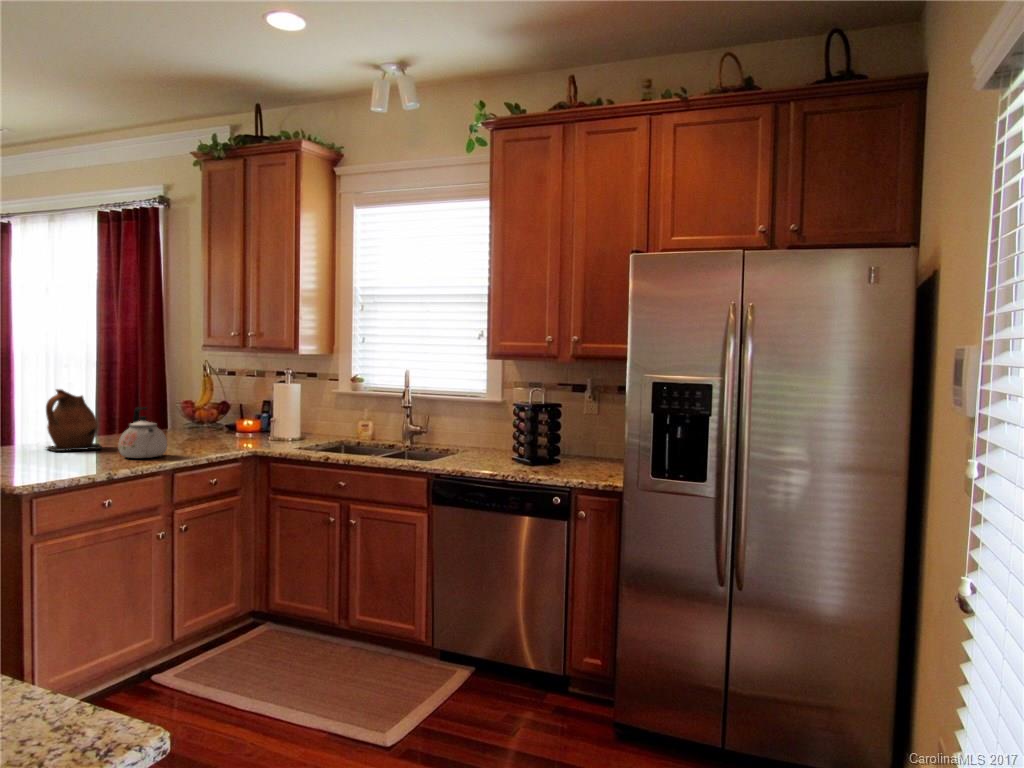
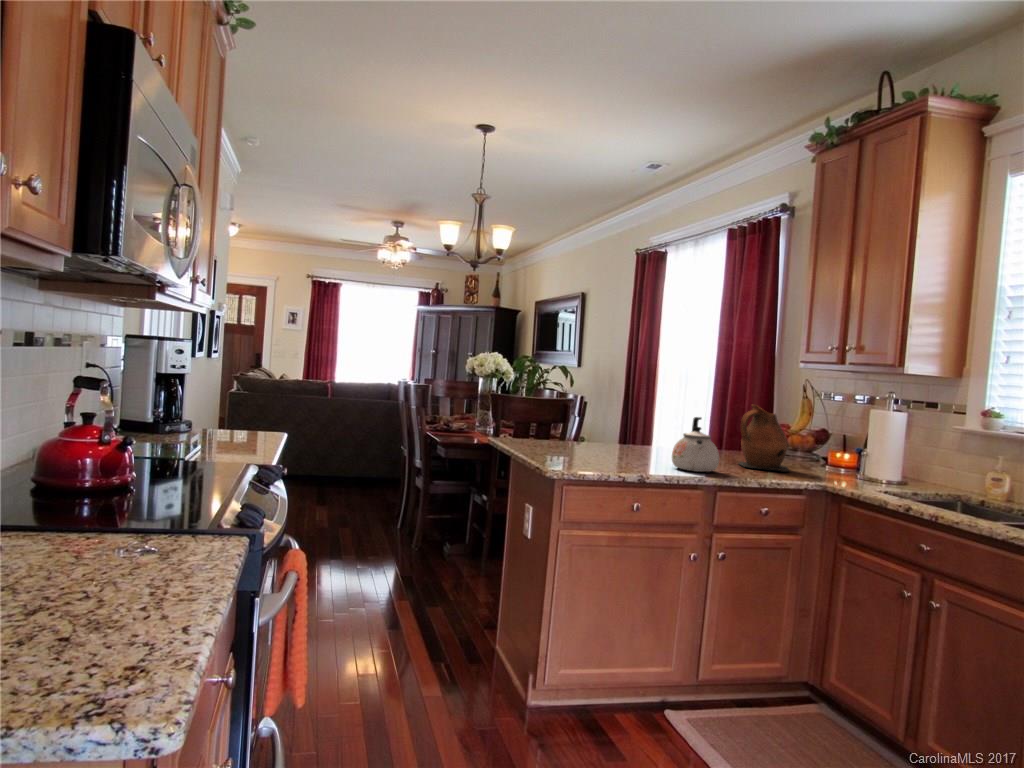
ceramic pitcher: present [46,389,102,451] -> present [738,405,789,472]

